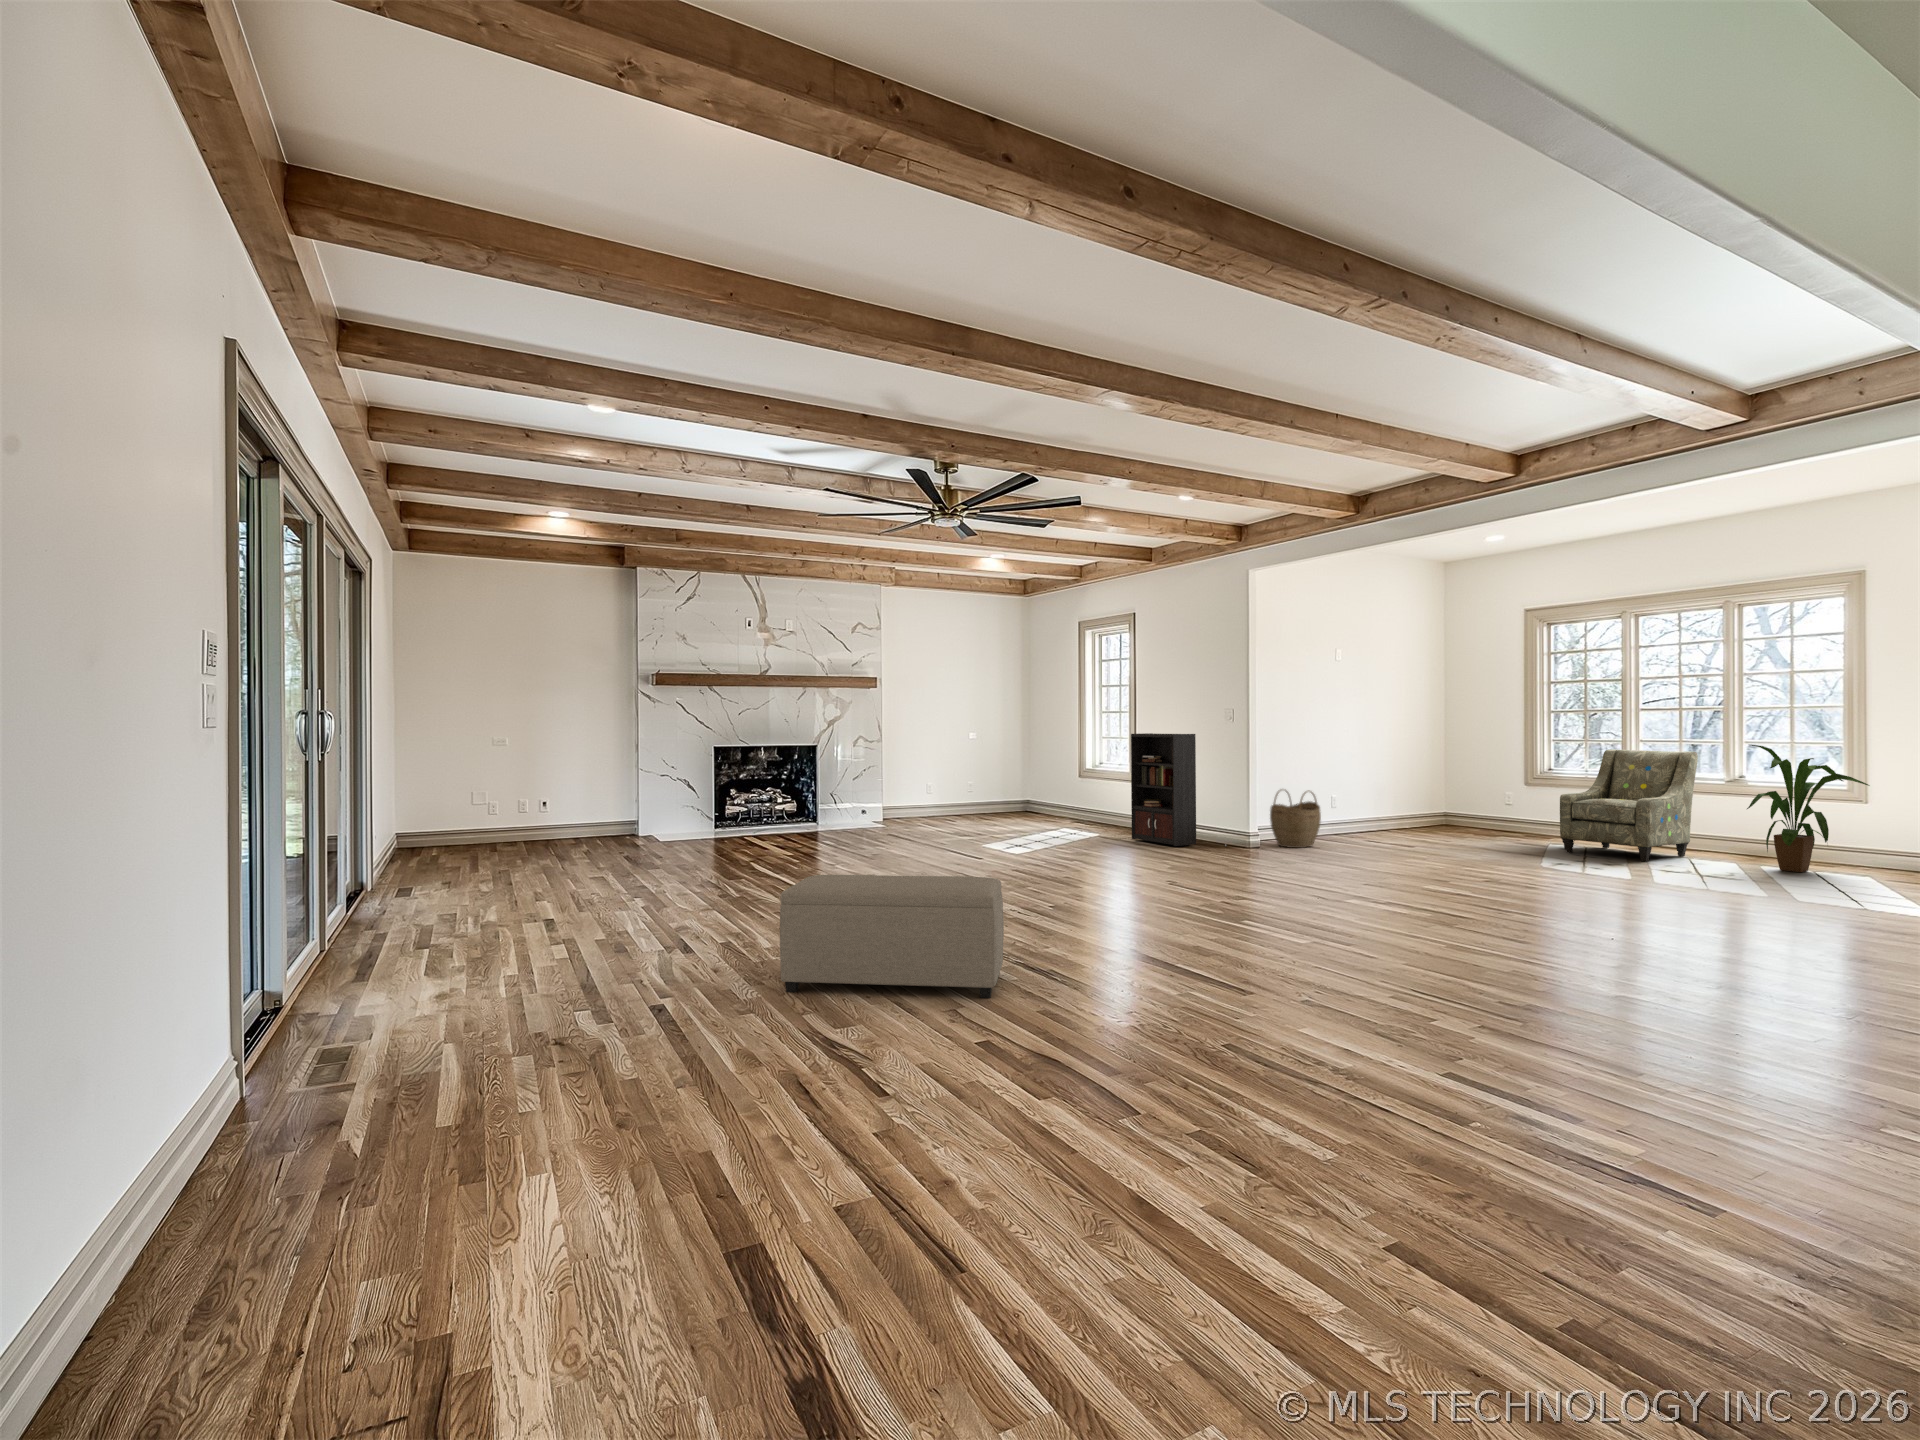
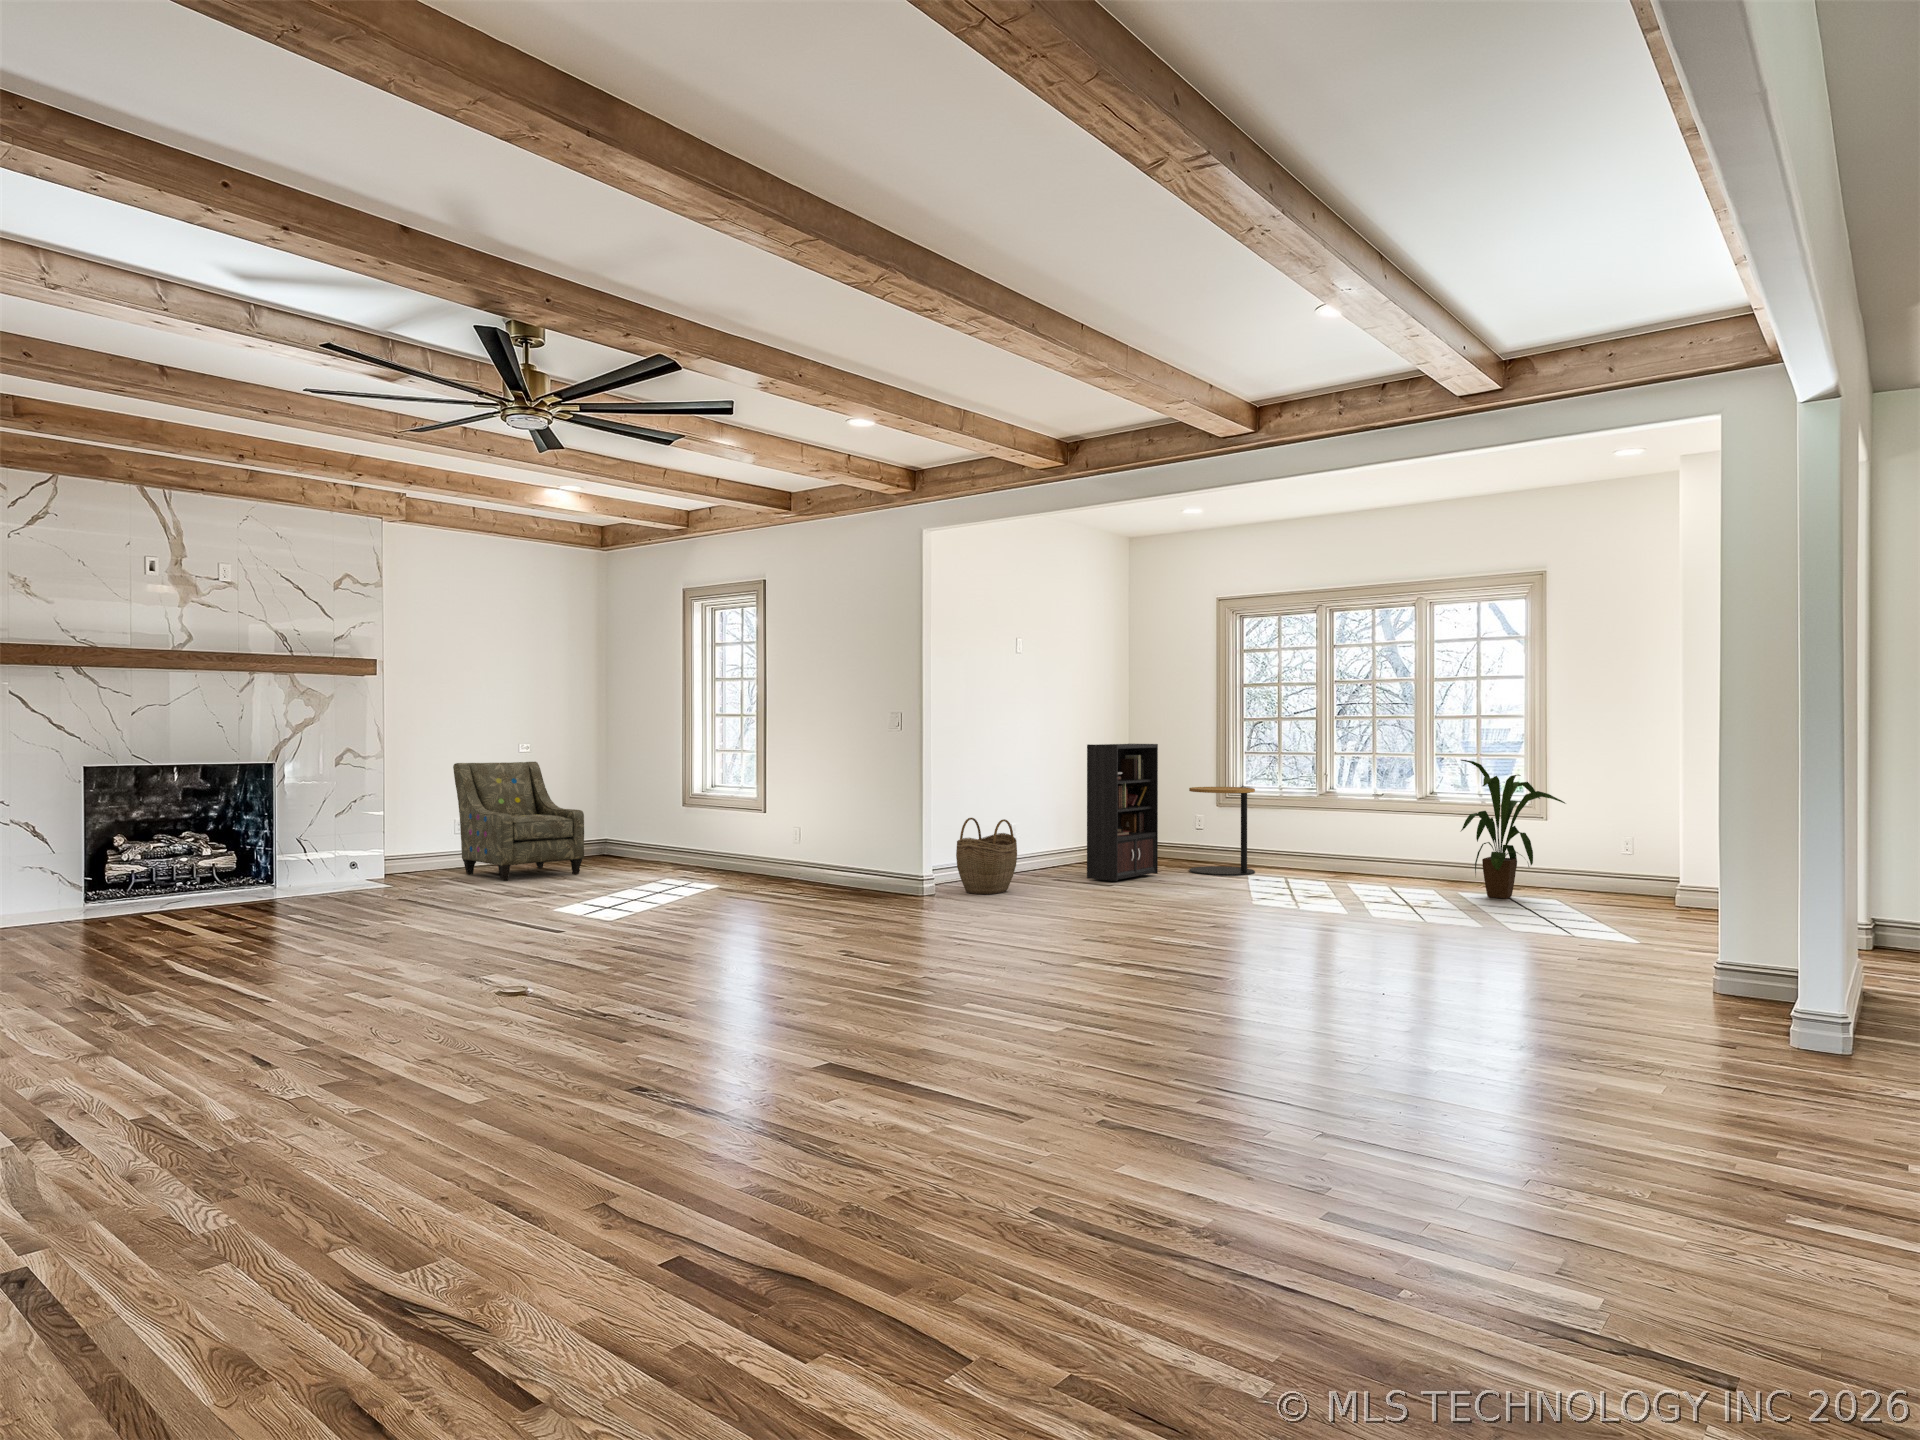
bookcase: present [1131,733,1227,846] -> present [1087,744,1158,881]
armchair: present [1560,749,1698,862] -> present [453,762,584,881]
side table: none [1483,768,1546,843] -> present [1189,787,1255,876]
ottoman: present [780,875,1004,998] -> none [274,979,668,1209]

